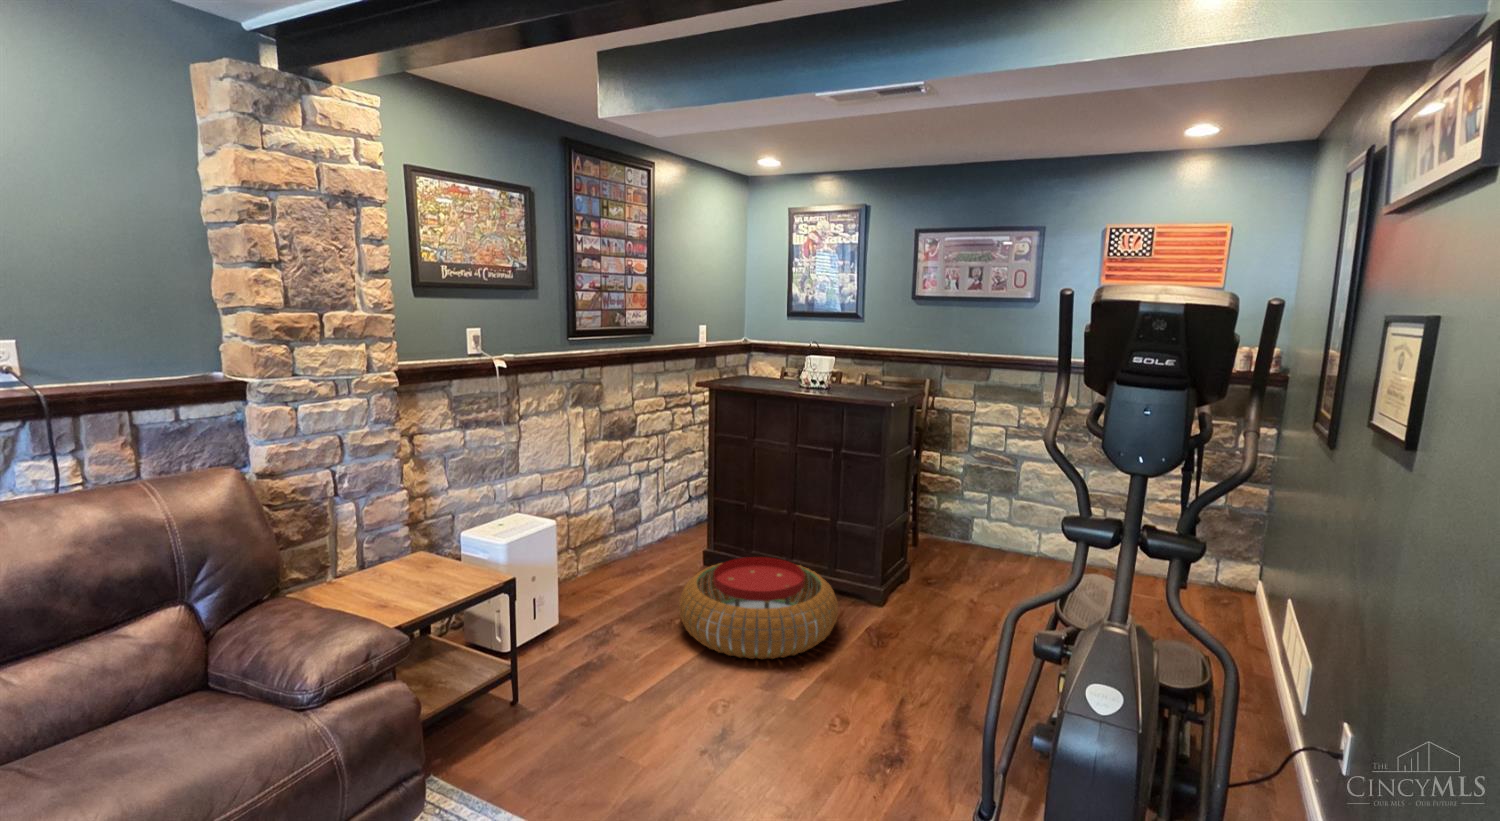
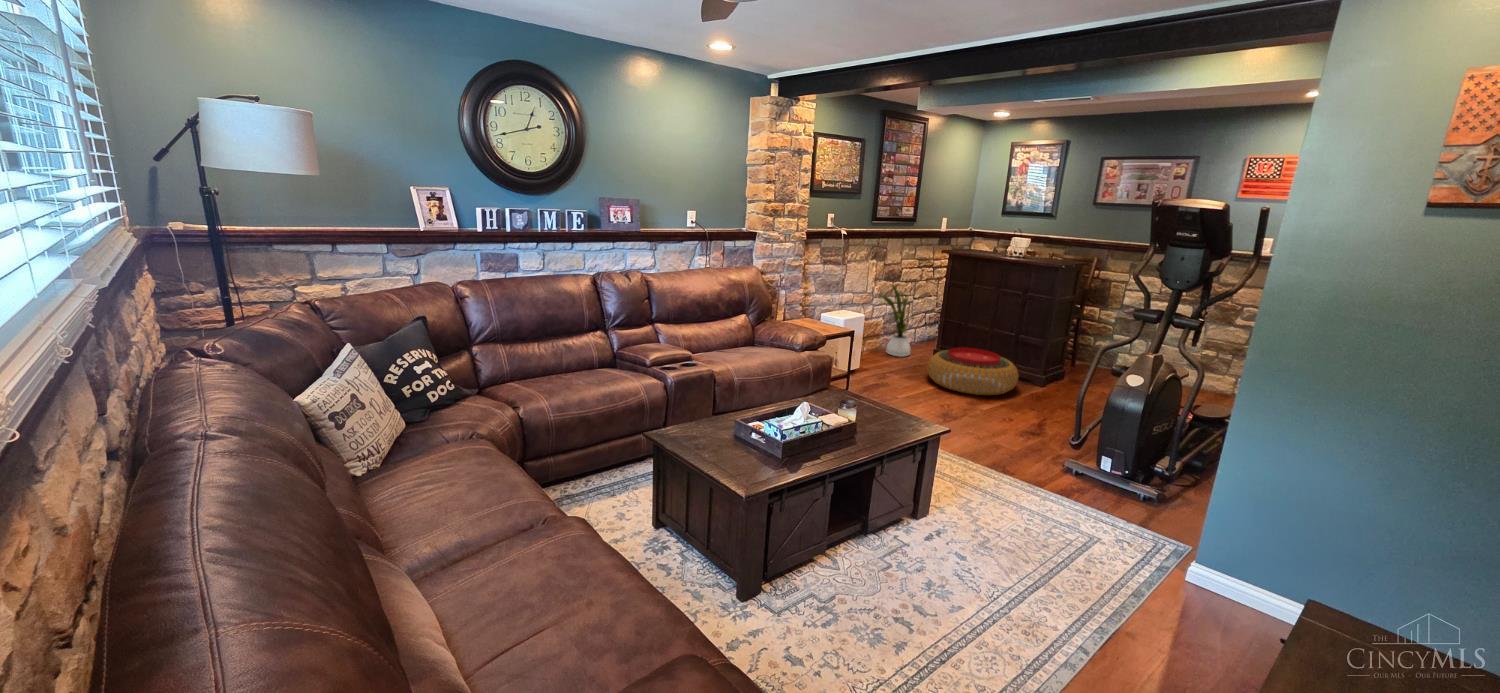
house plant: none [588,450,670,576] -> present [880,285,916,357]

